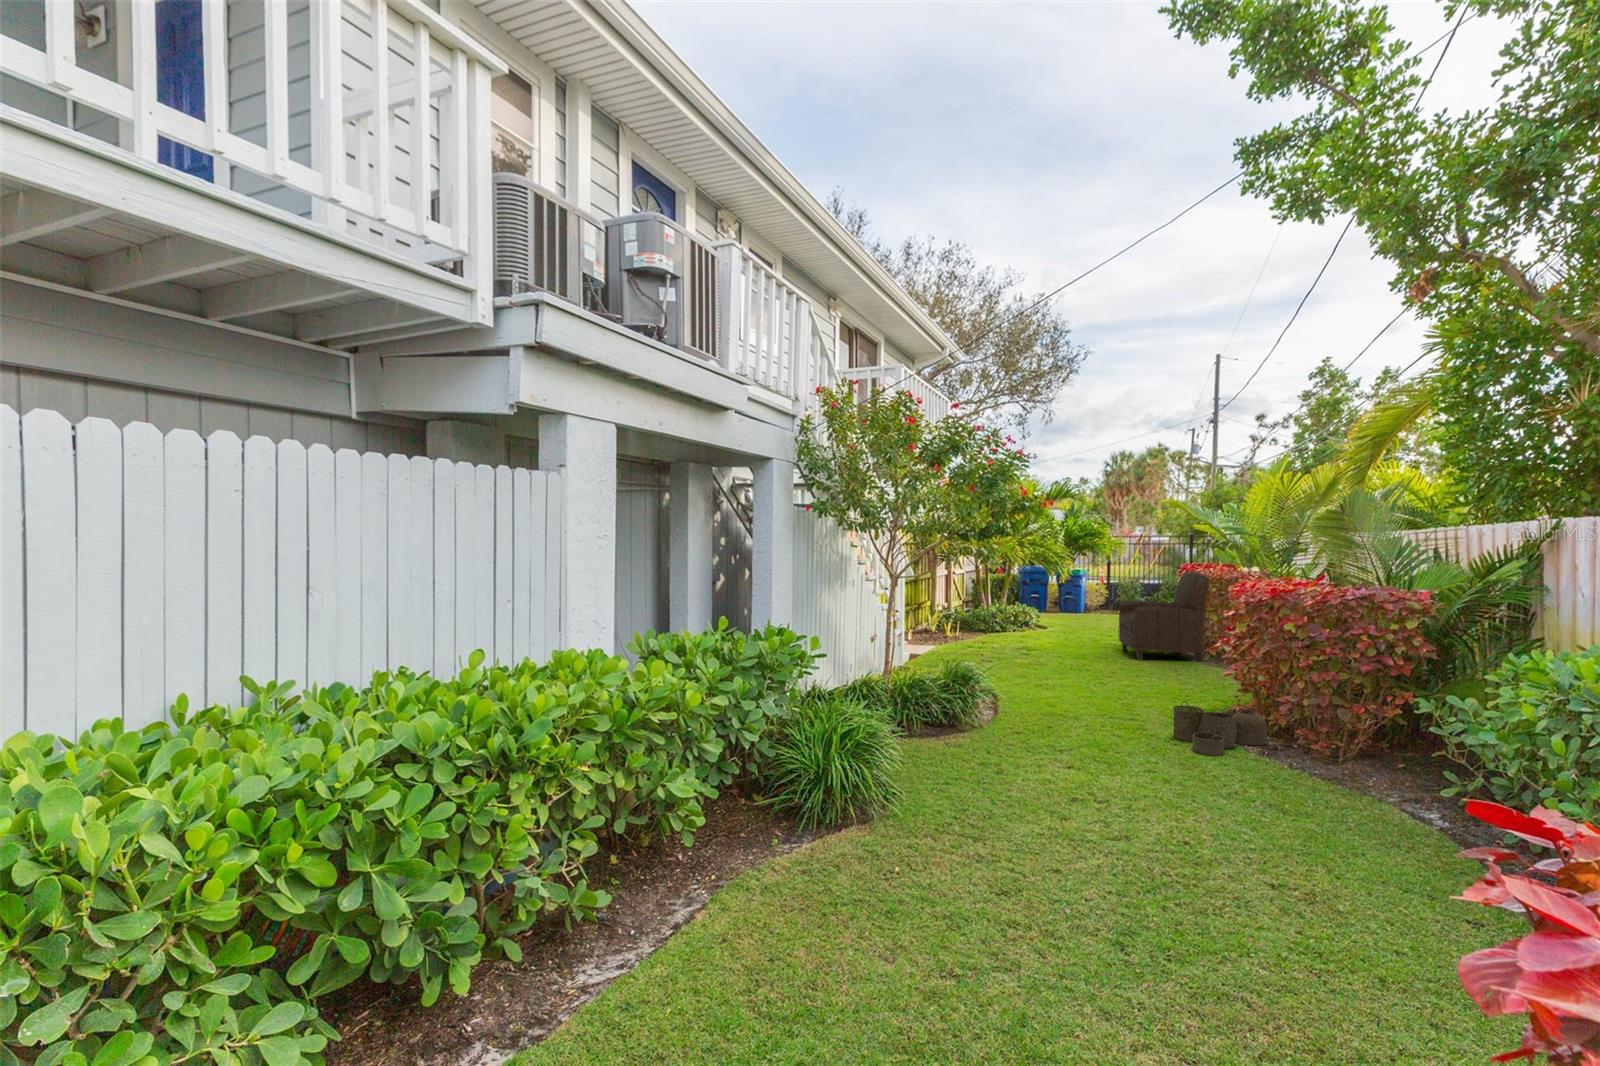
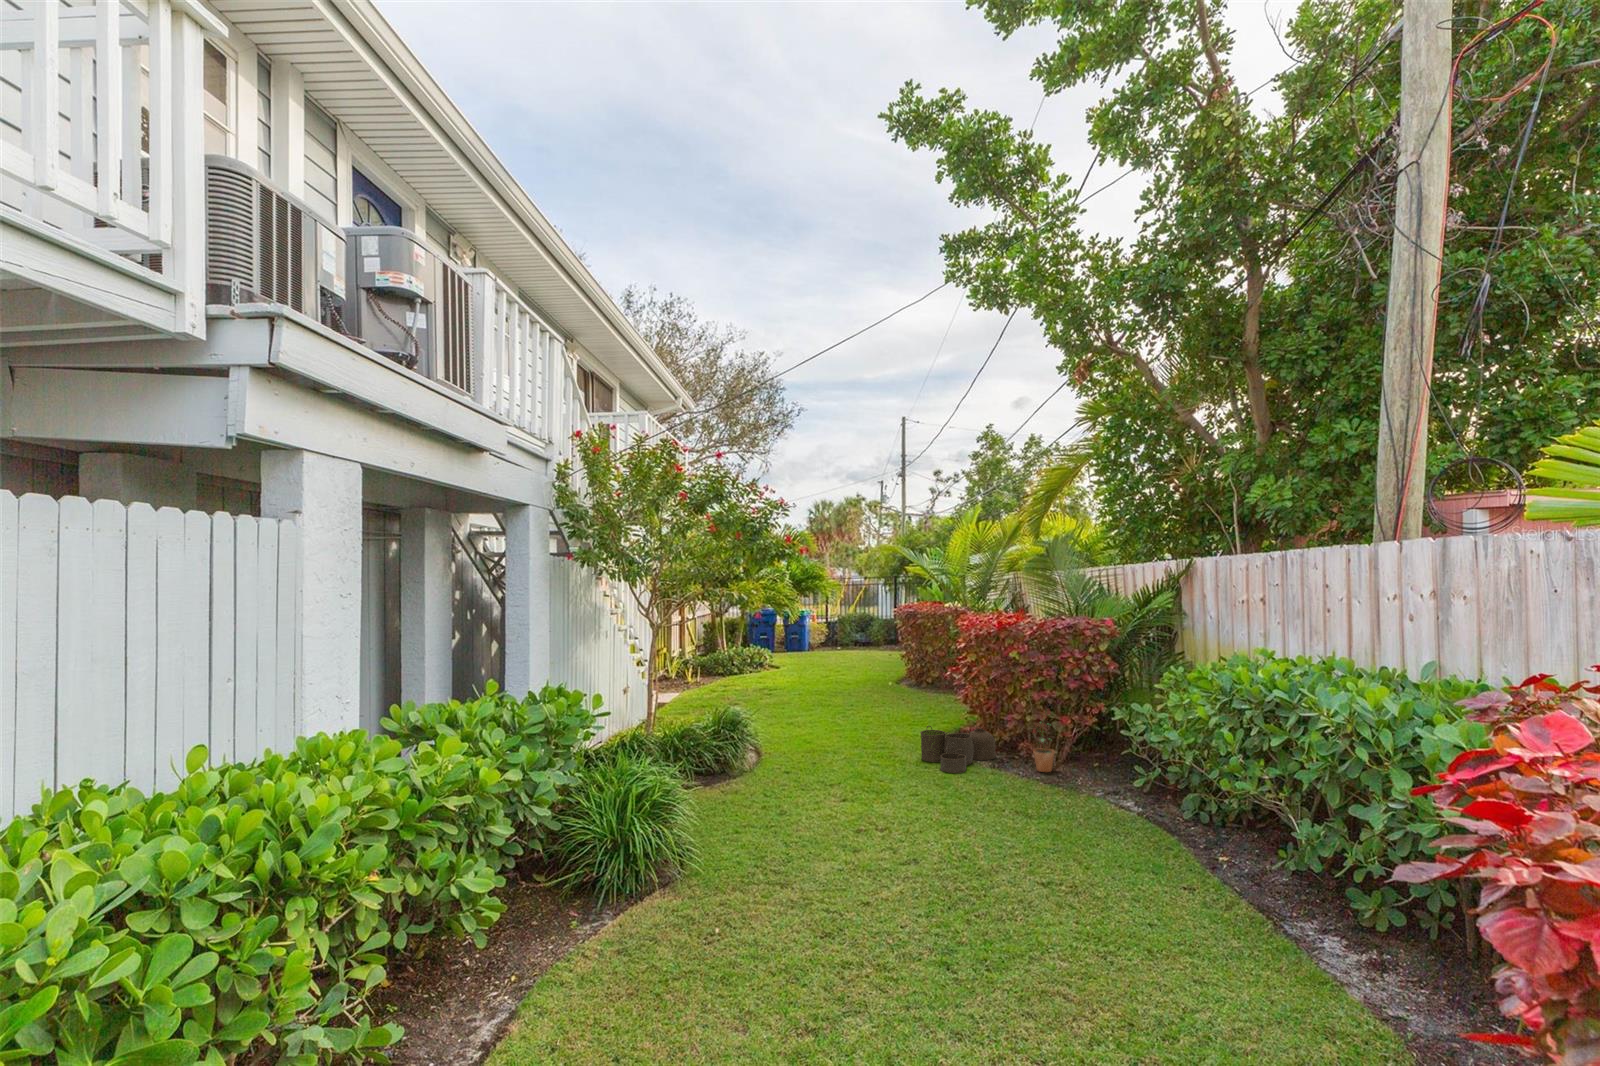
chair: present [1119,572,1209,662] -> none [849,608,925,692]
potted plant: none [1308,694,1340,767] -> present [1033,709,1054,772]

